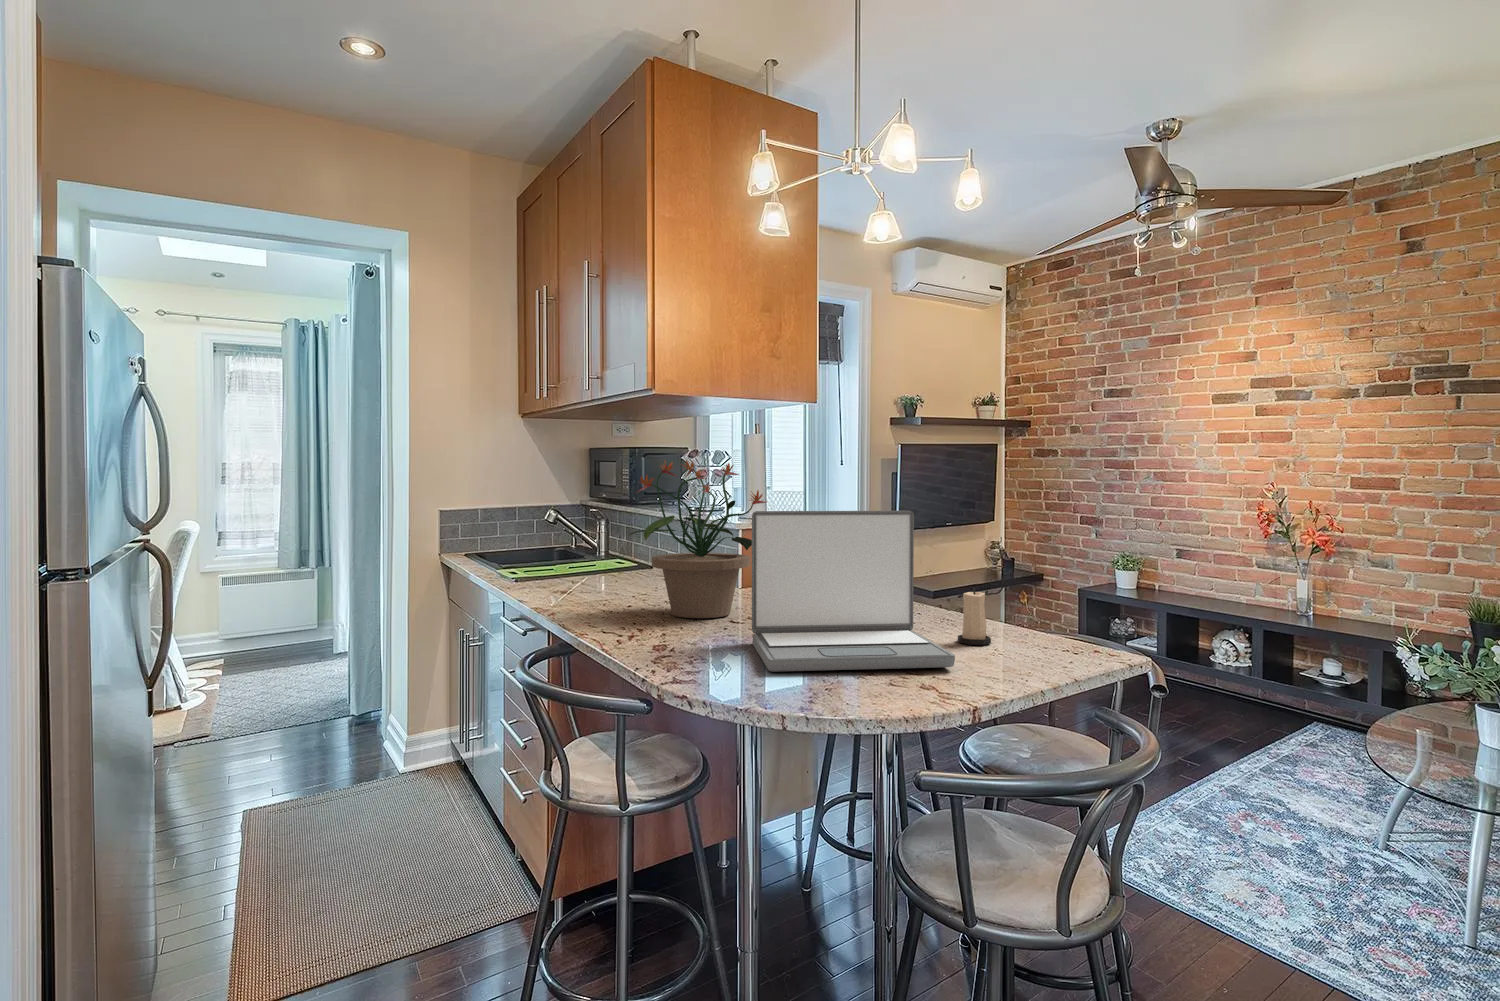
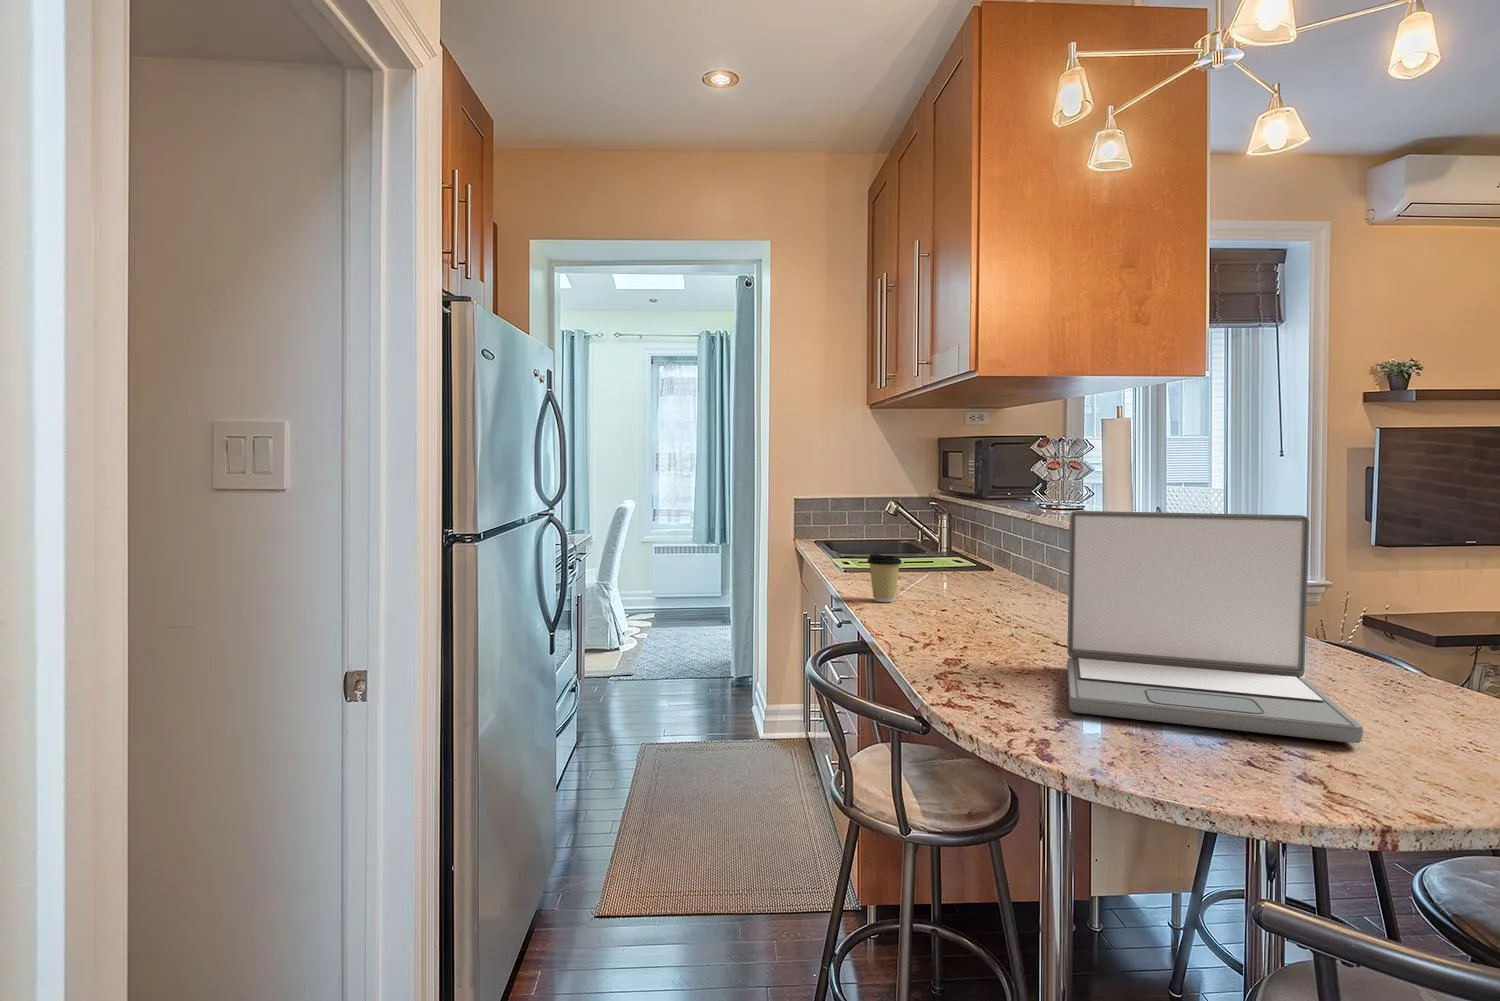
potted plant: present [630,460,766,618] -> none [943,449,1107,629]
coffee cup: none [552,560,587,607] -> present [867,554,902,602]
candle: present [958,588,991,645] -> none [1381,628,1441,712]

